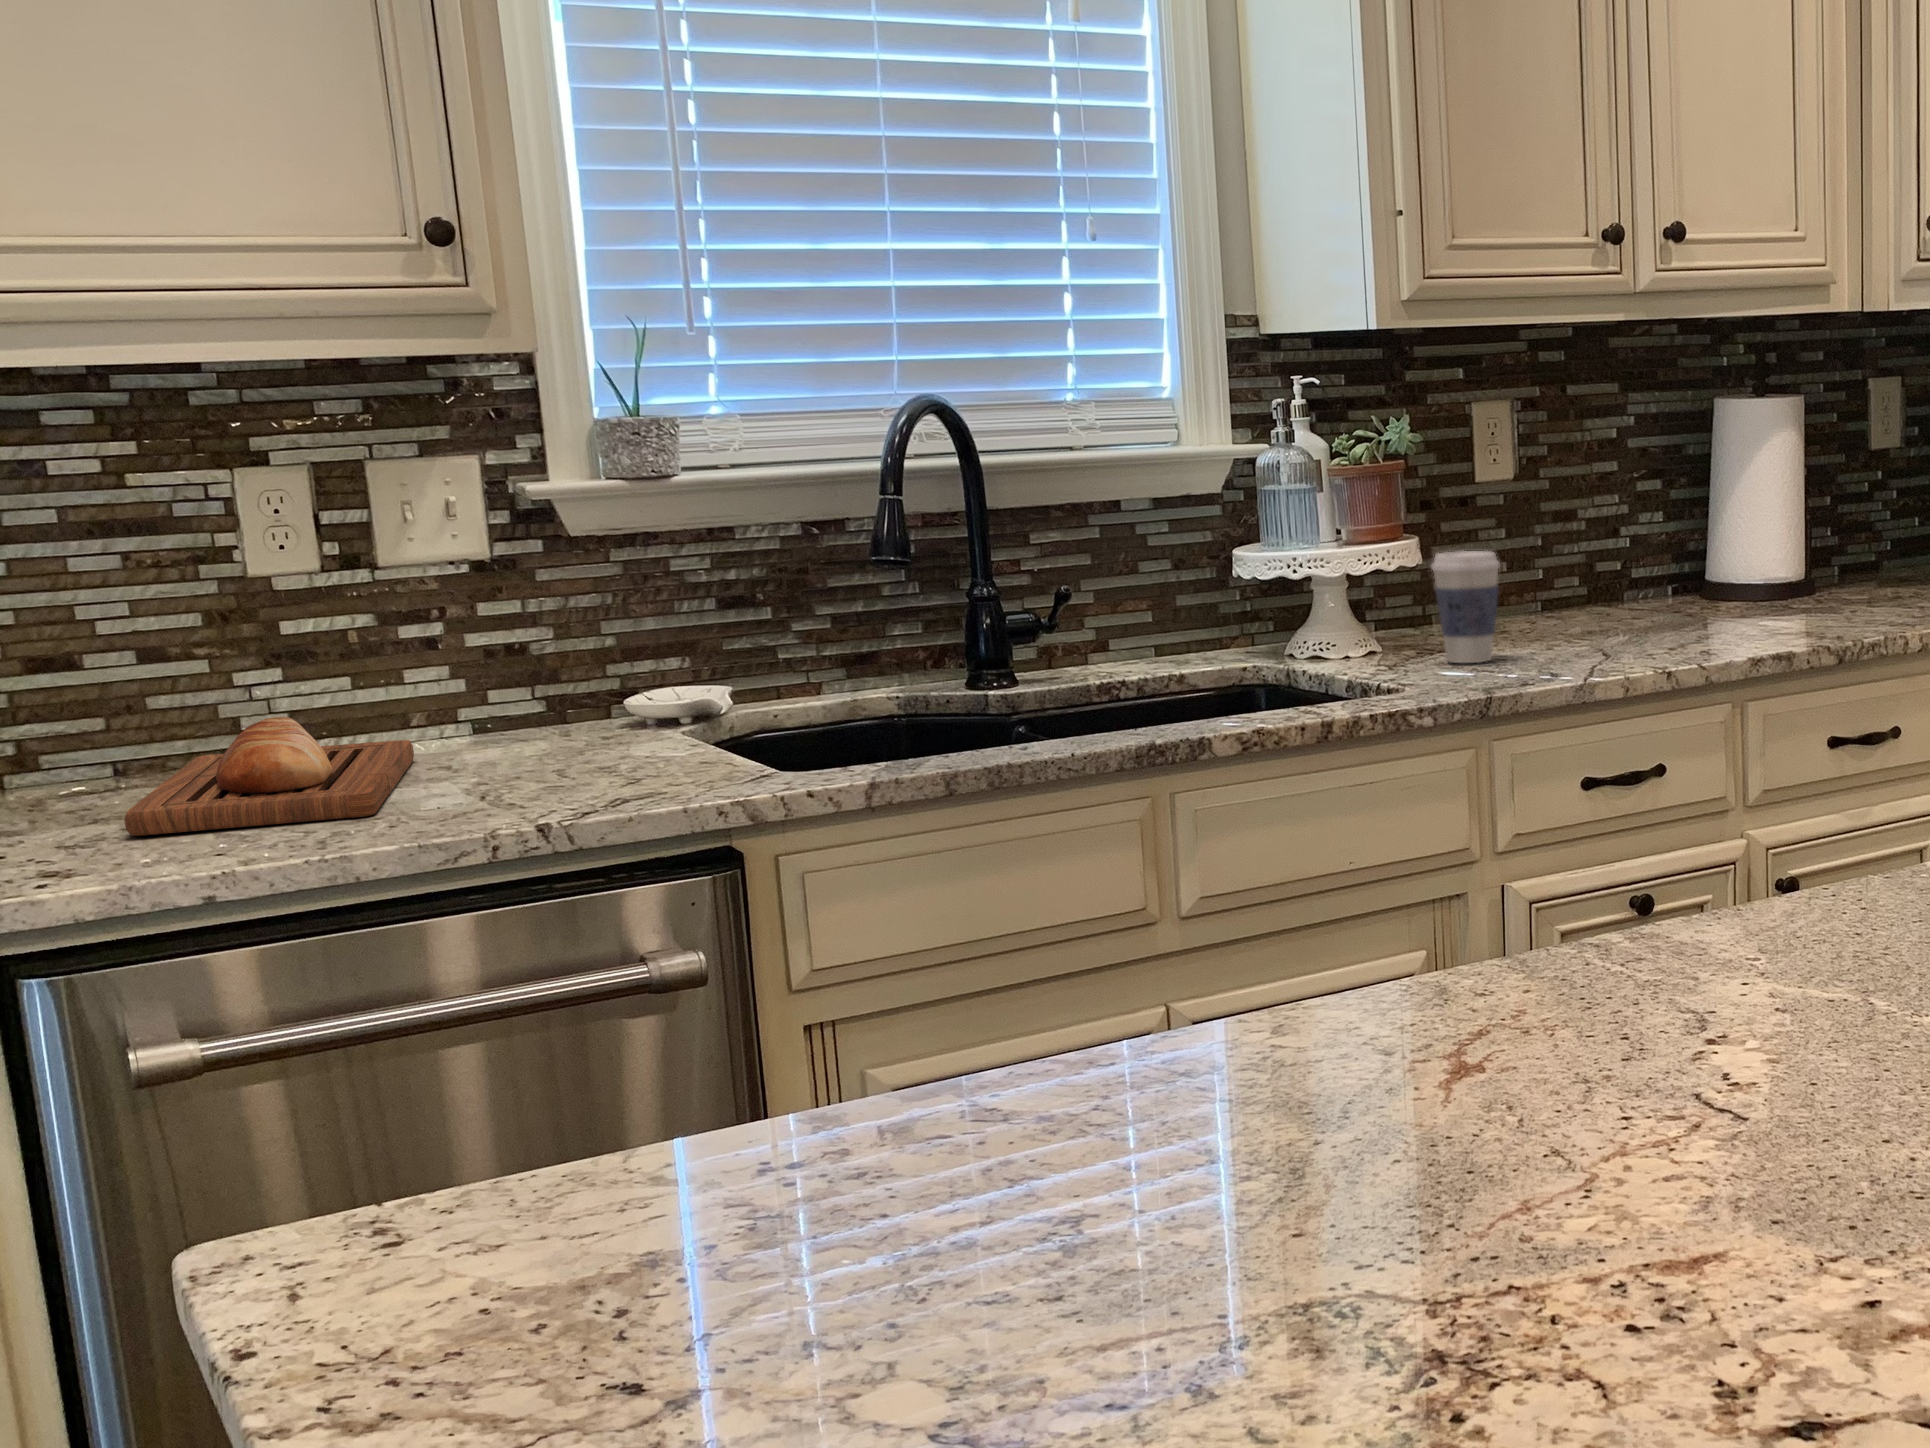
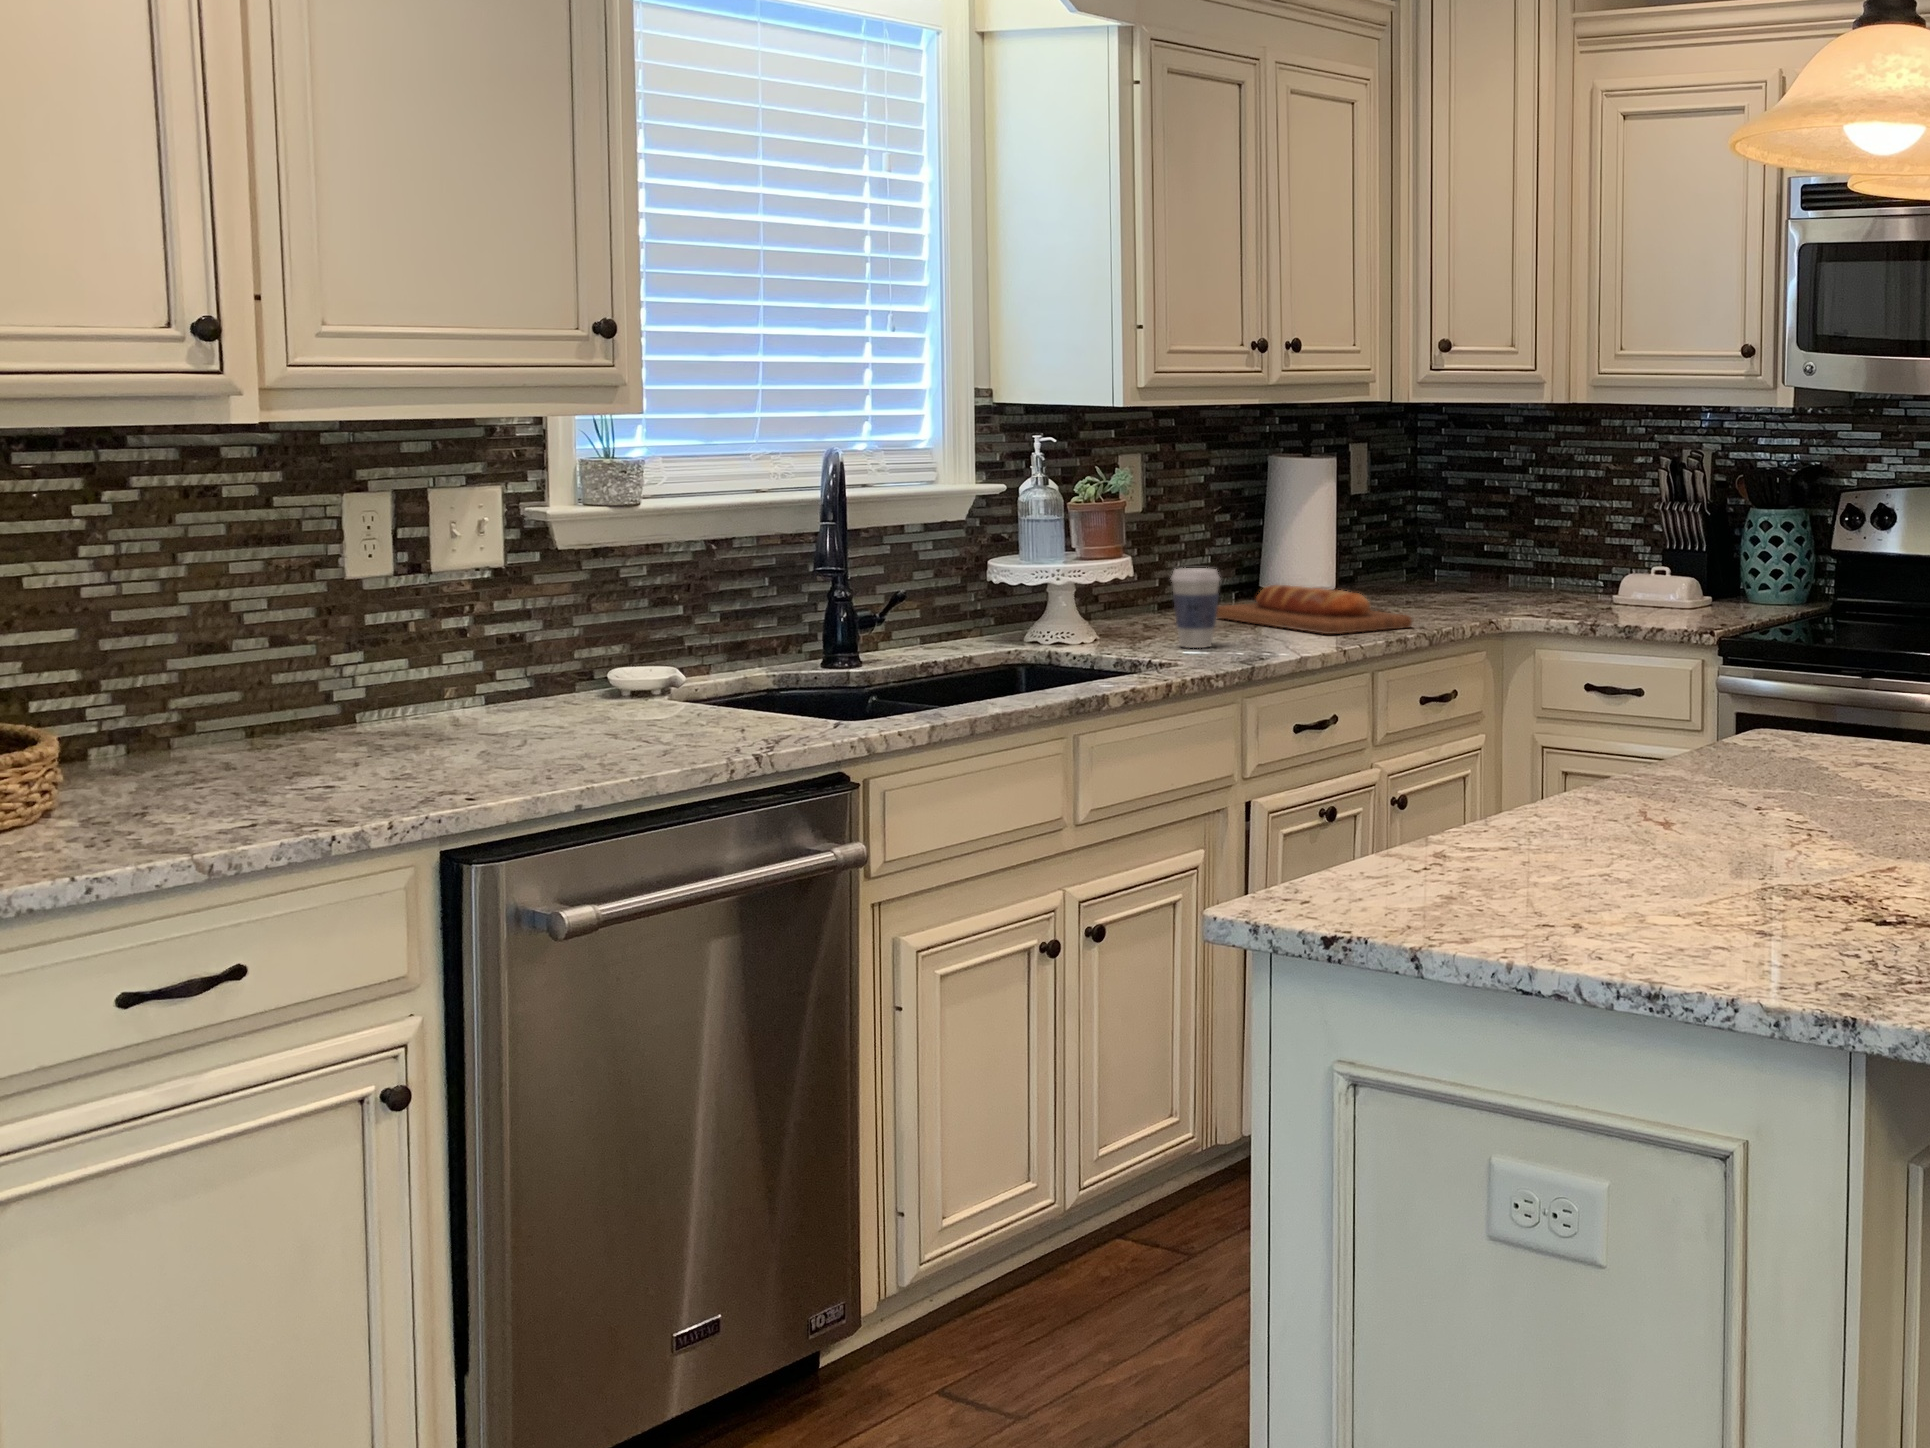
bread loaf: present [124,717,414,836] -> present [1216,585,1412,634]

